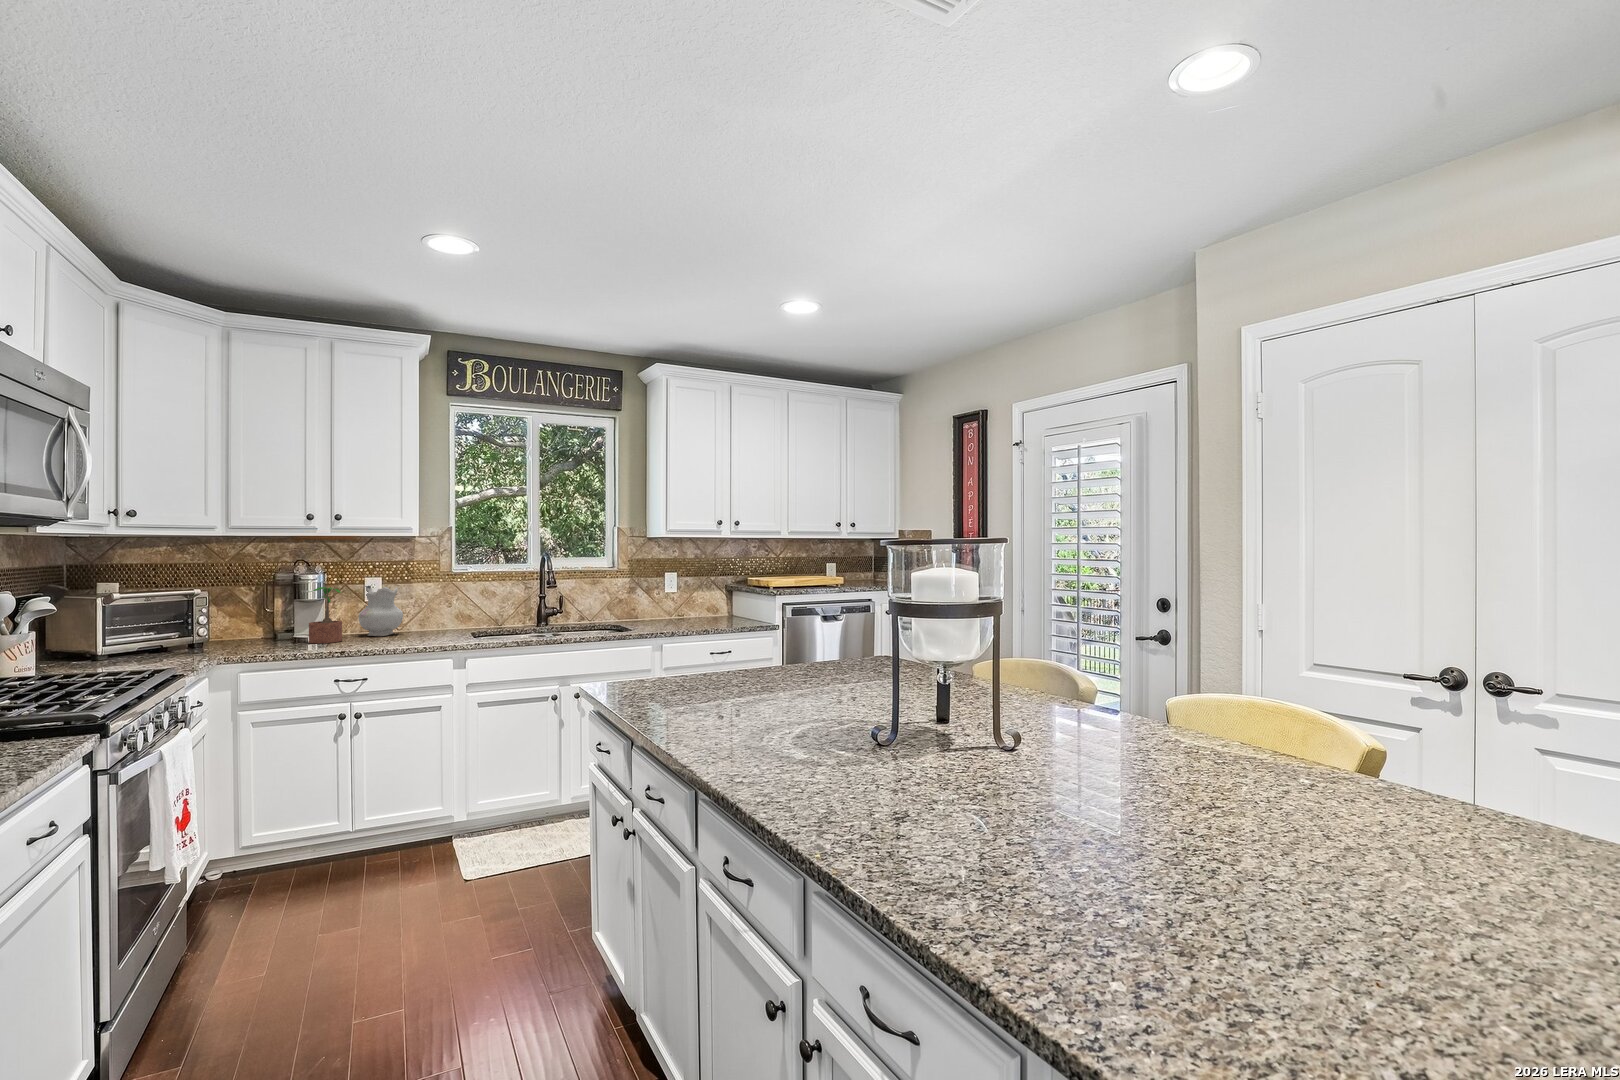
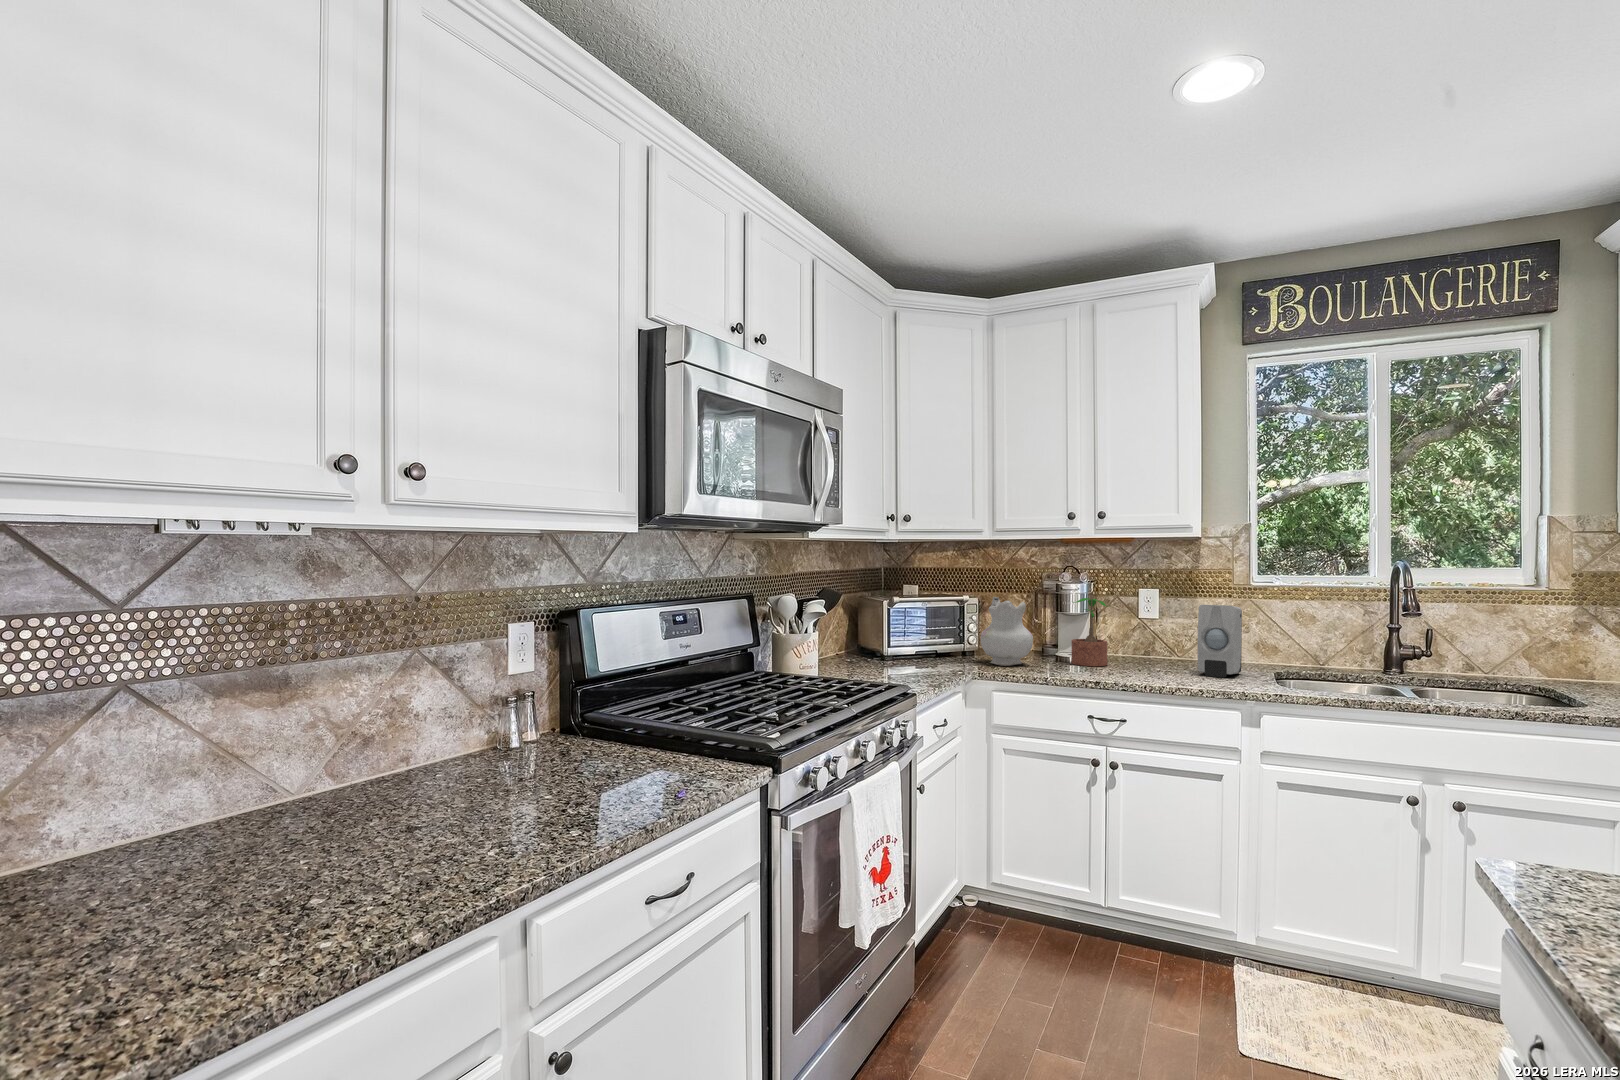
ceramic pitcher: present [359,585,403,636] -> present [981,597,1033,666]
soap dispenser: none [418,586,449,639] -> present [1197,605,1242,677]

